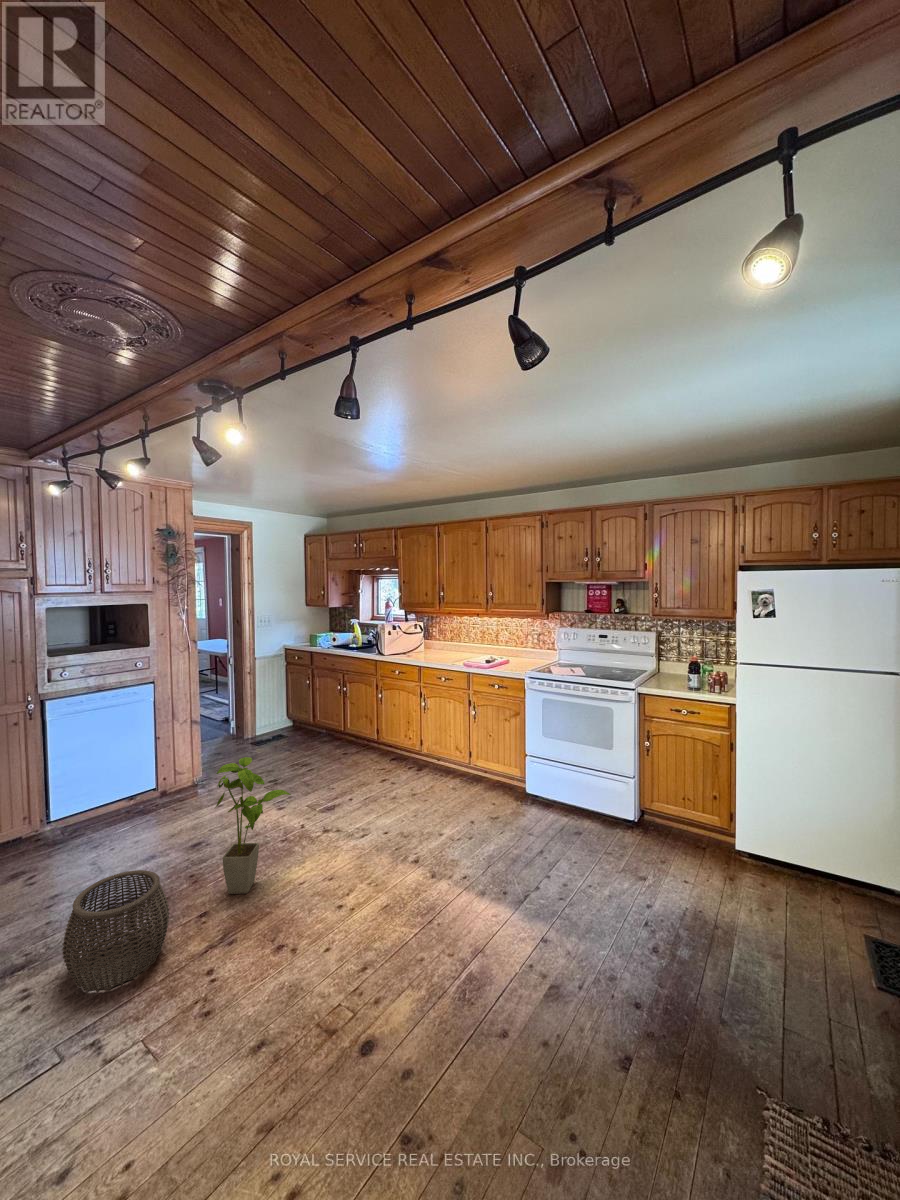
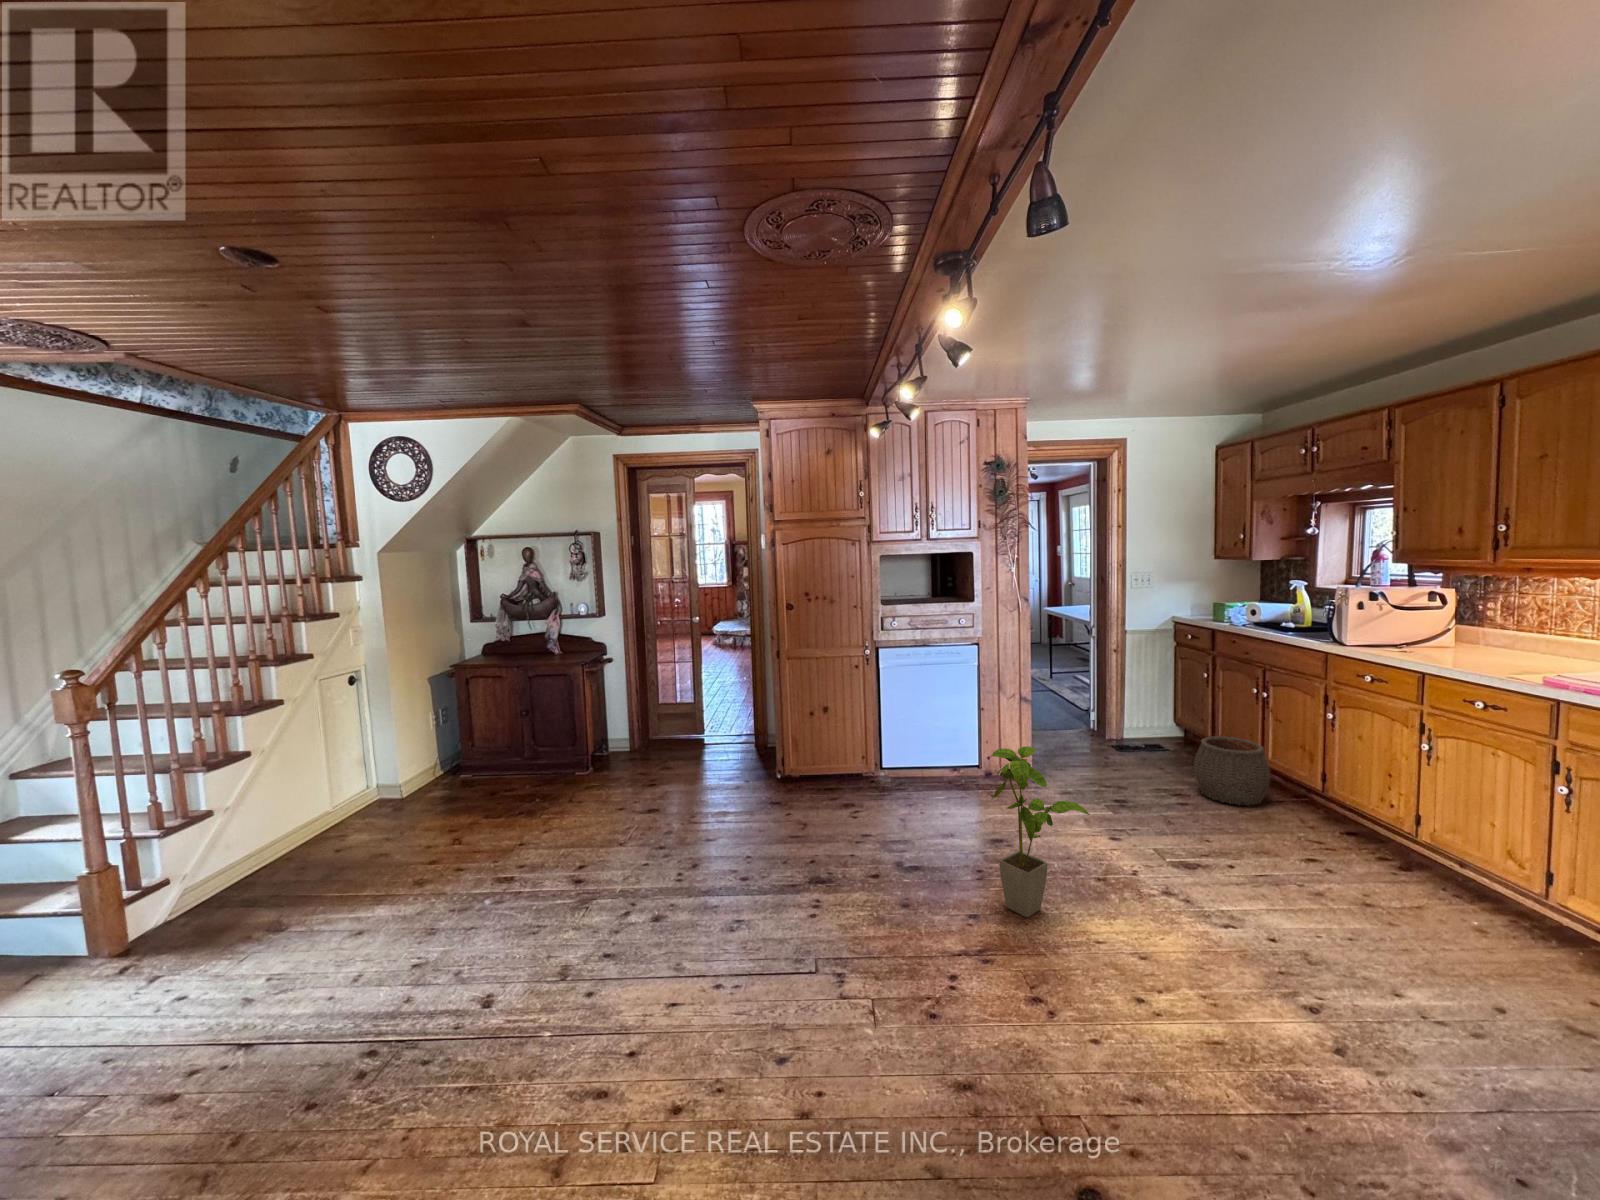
woven basket: present [62,870,170,992] -> present [1194,736,1270,805]

